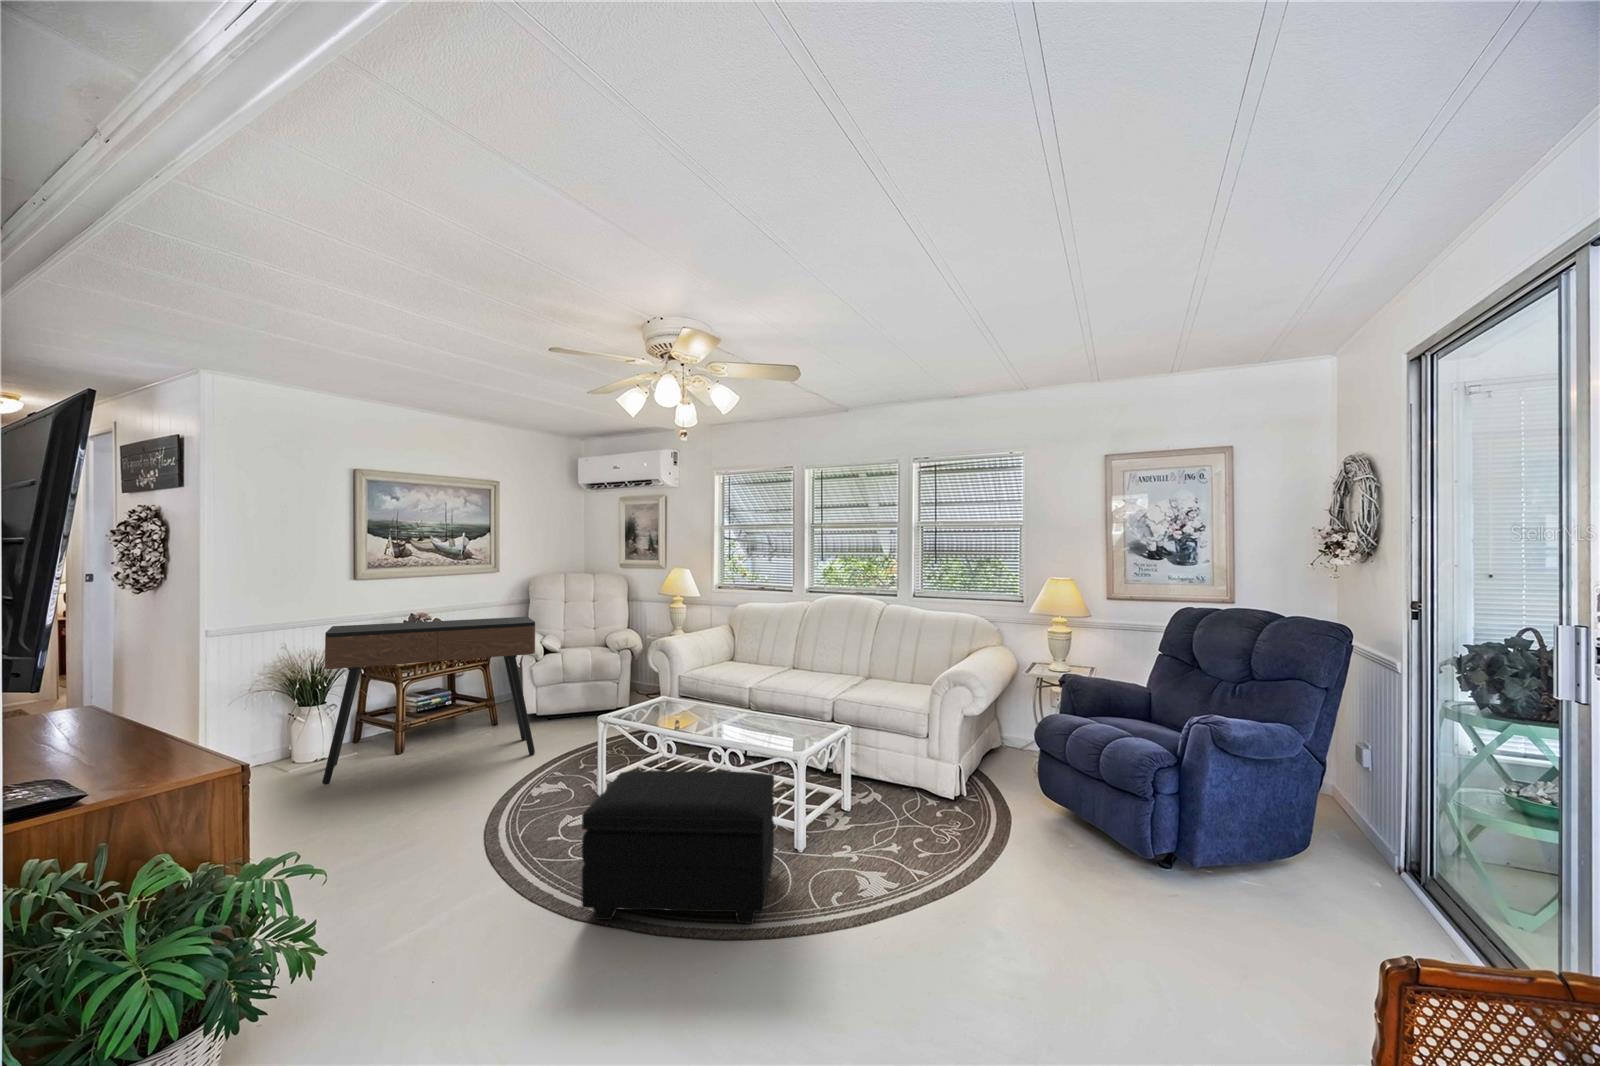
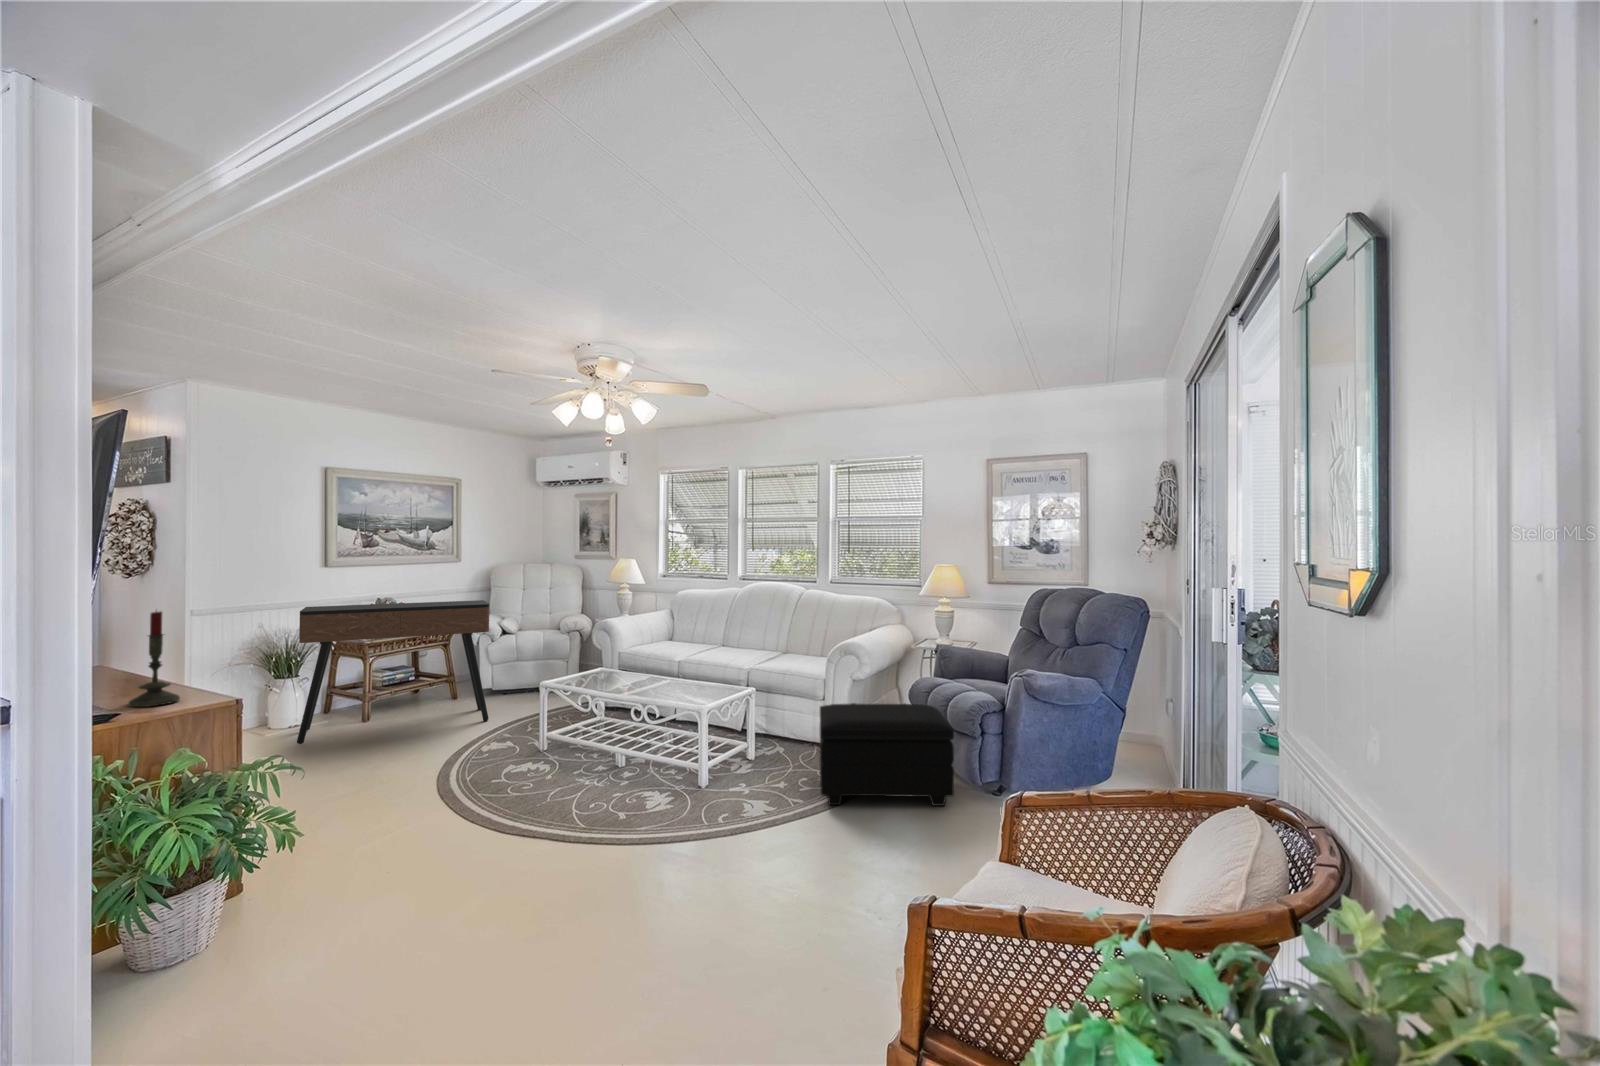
candle: none [108,648,173,775] -> present [128,611,180,707]
footstool: present [582,770,774,924] -> present [820,703,954,806]

